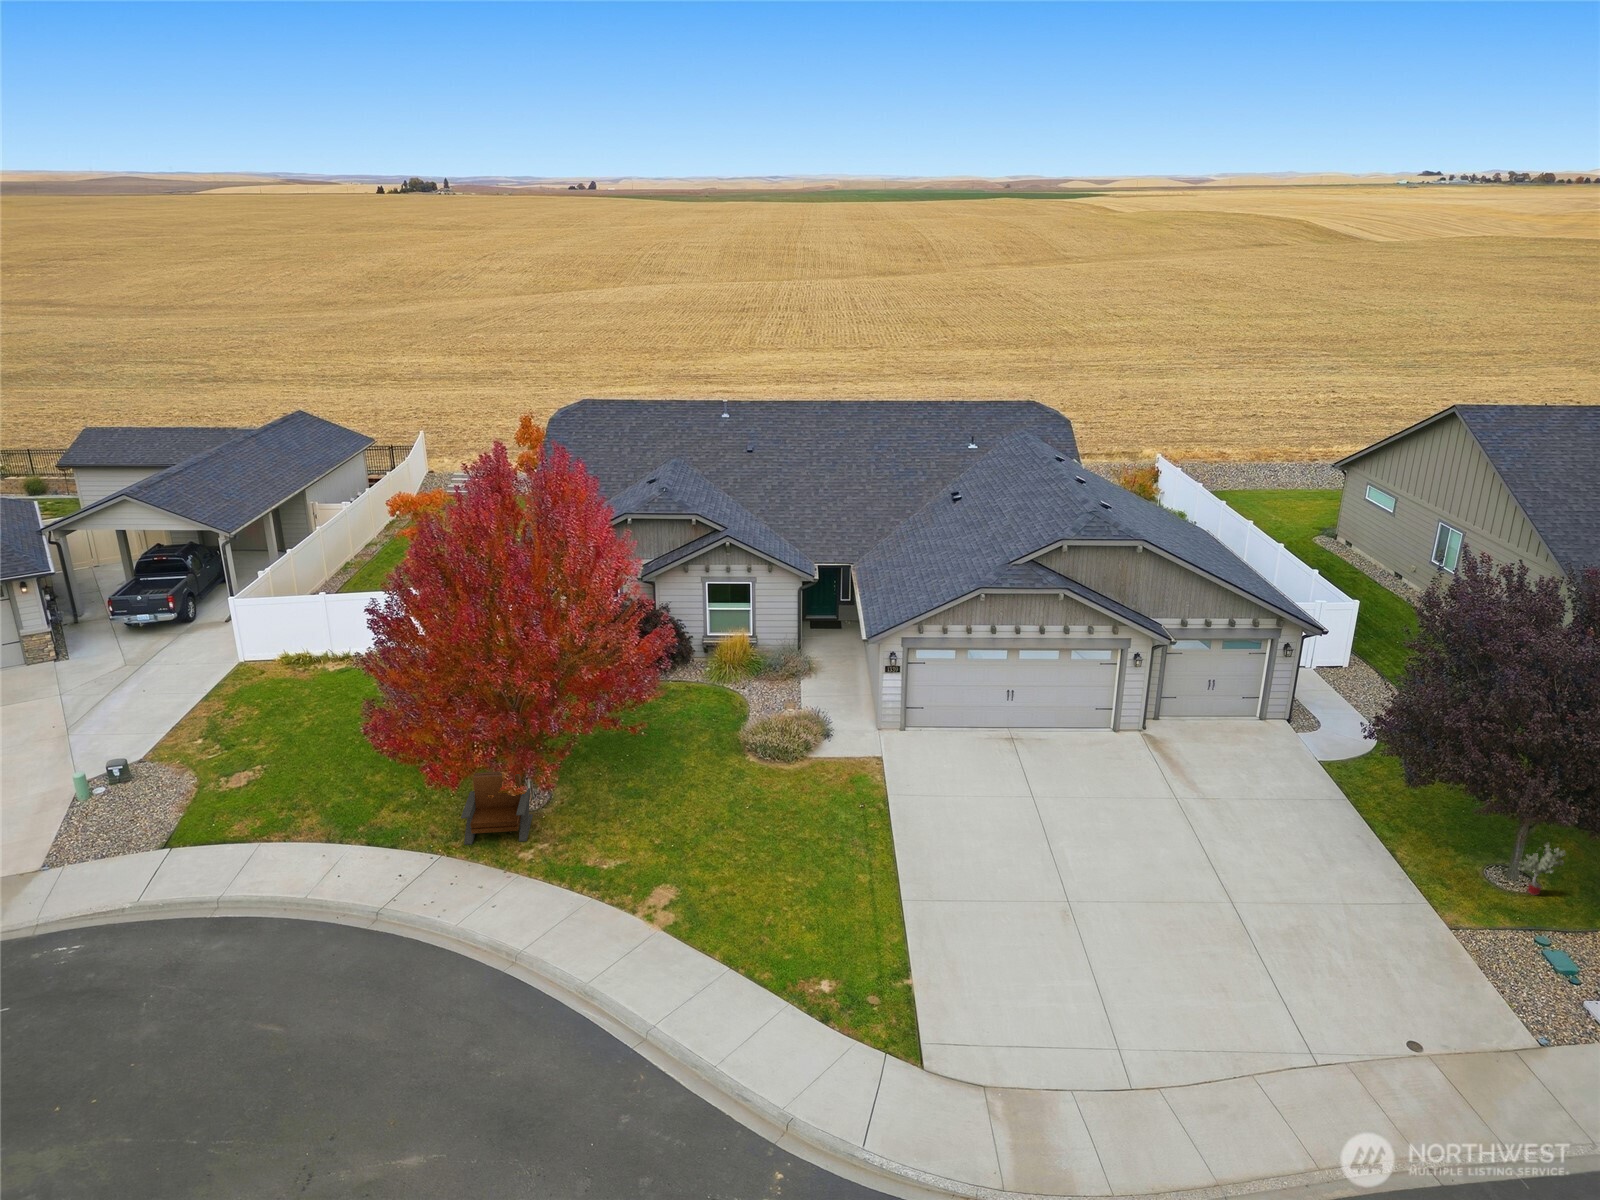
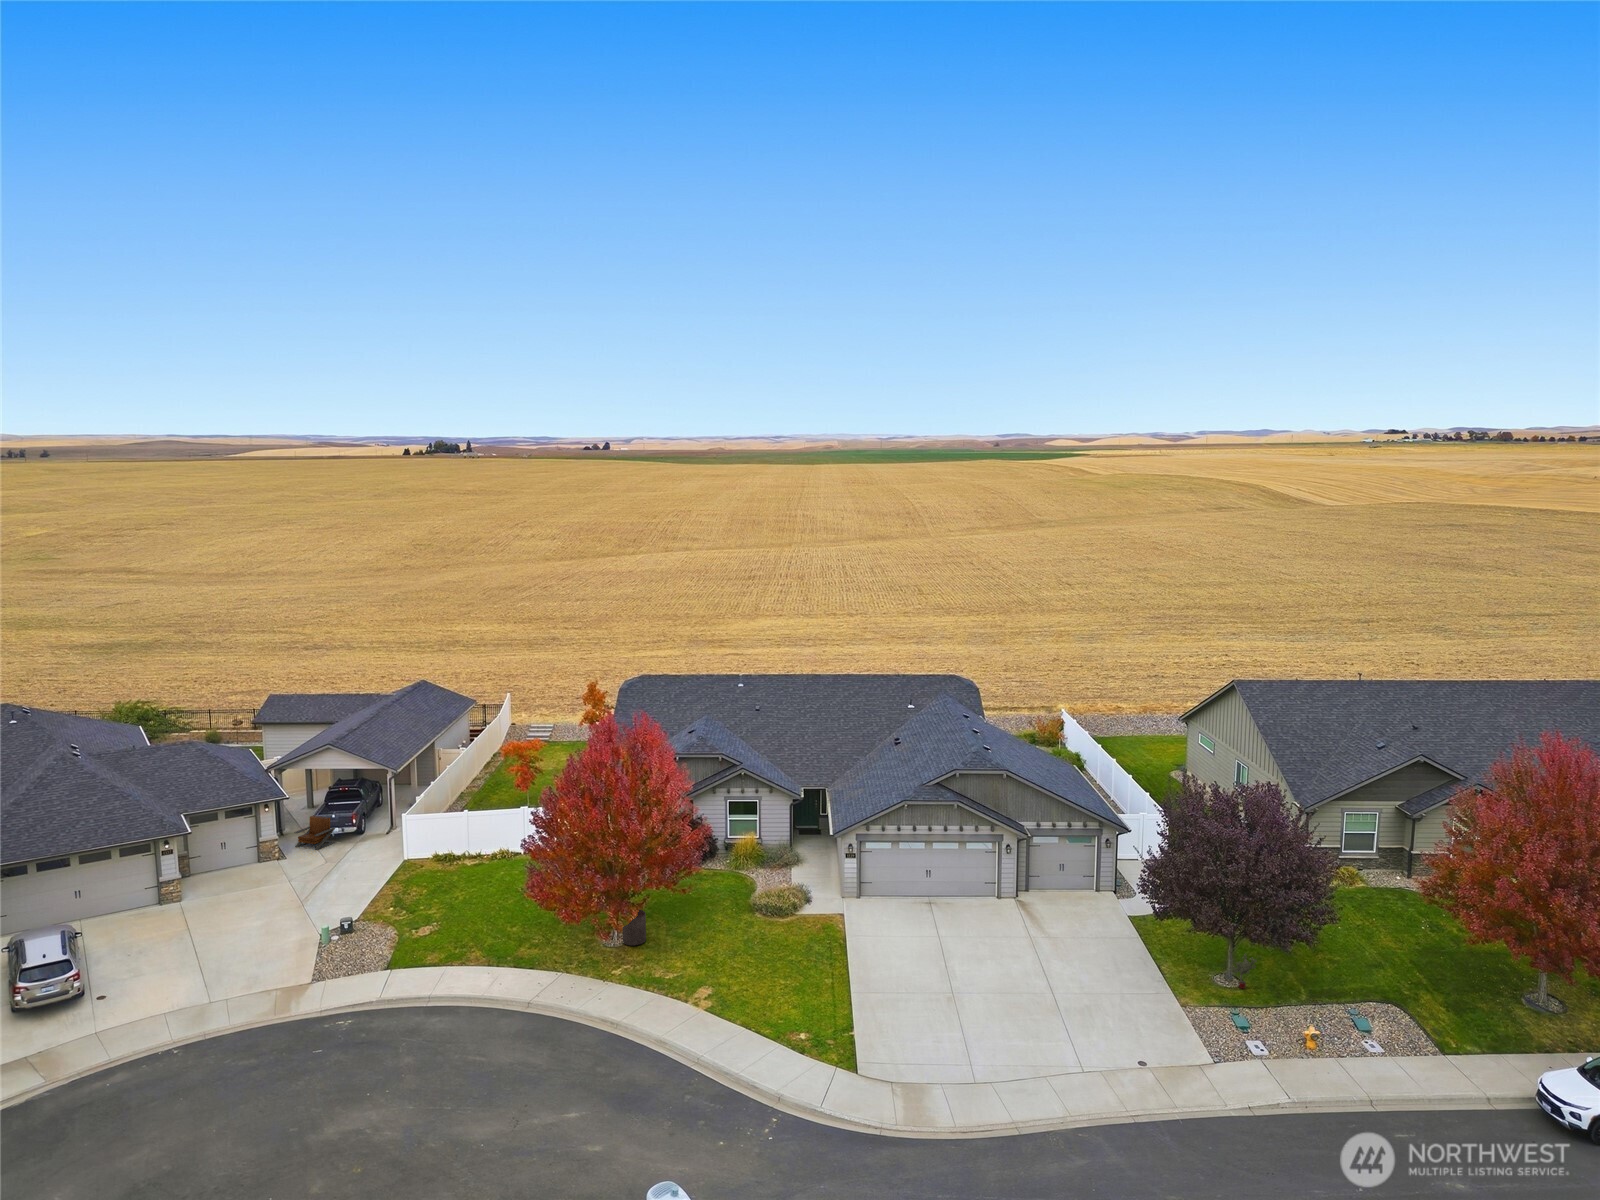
trash can: none [539,753,579,809] -> present [622,910,646,945]
lounge chair: present [461,772,533,845] -> present [294,816,335,850]

